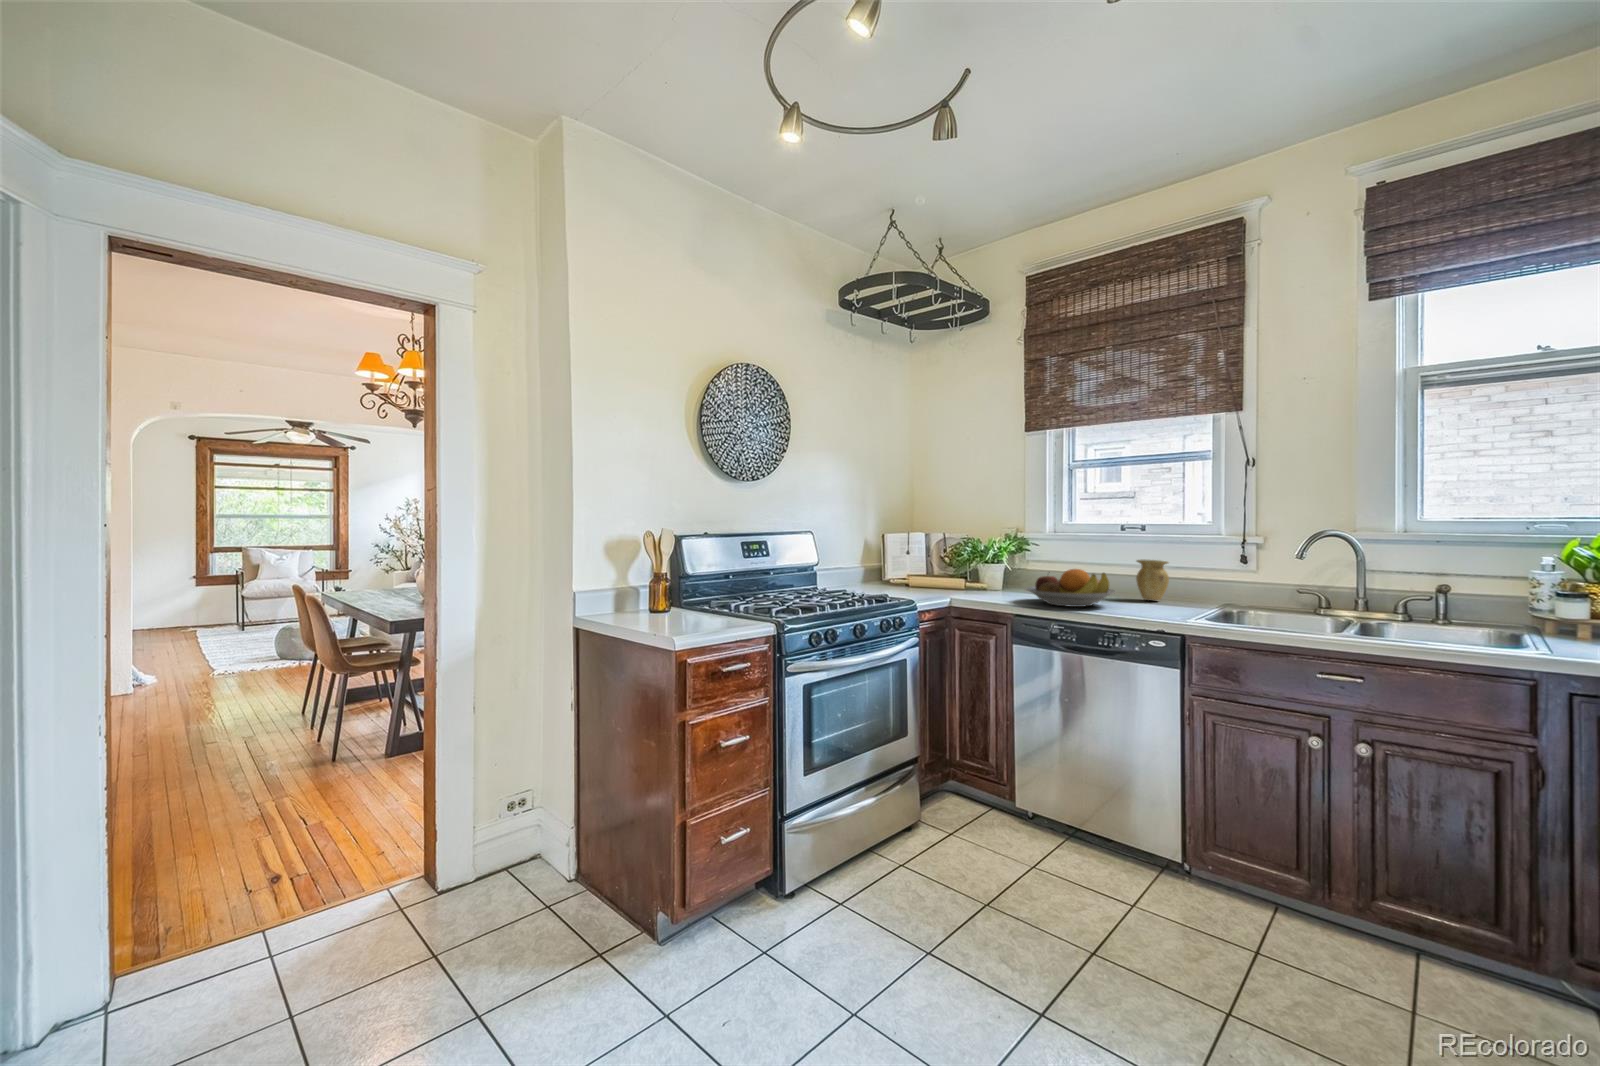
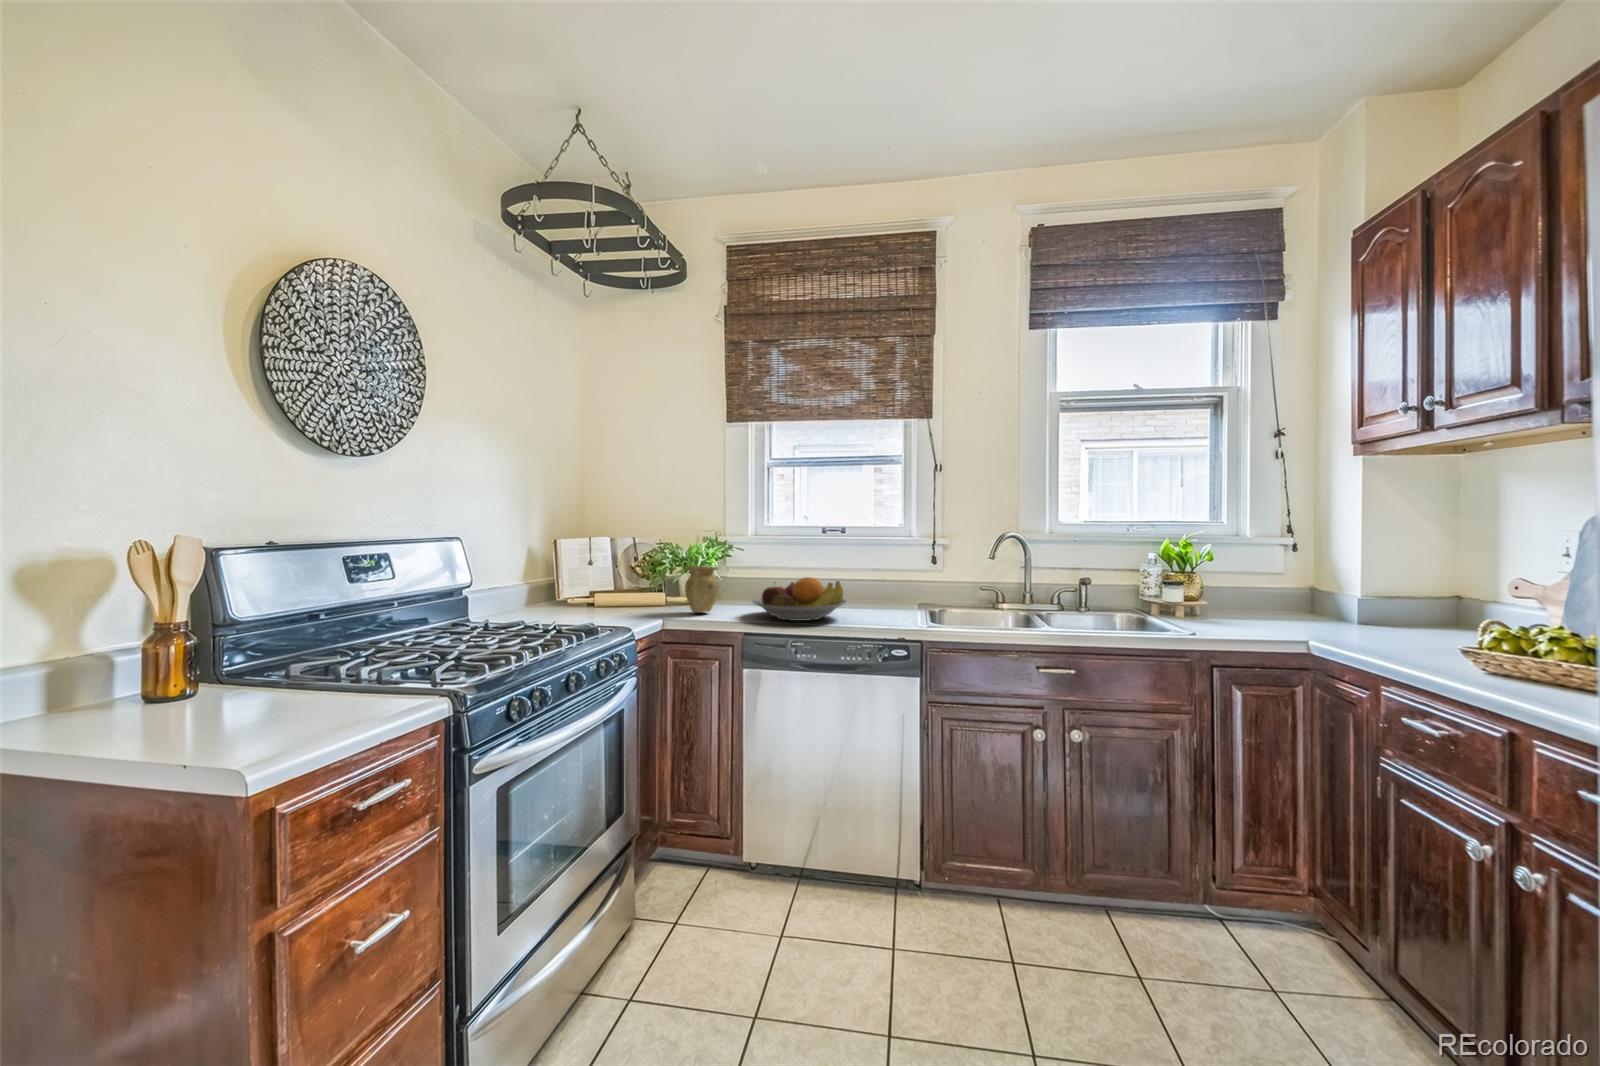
vase: present [1136,560,1169,600] -> present [685,566,718,612]

